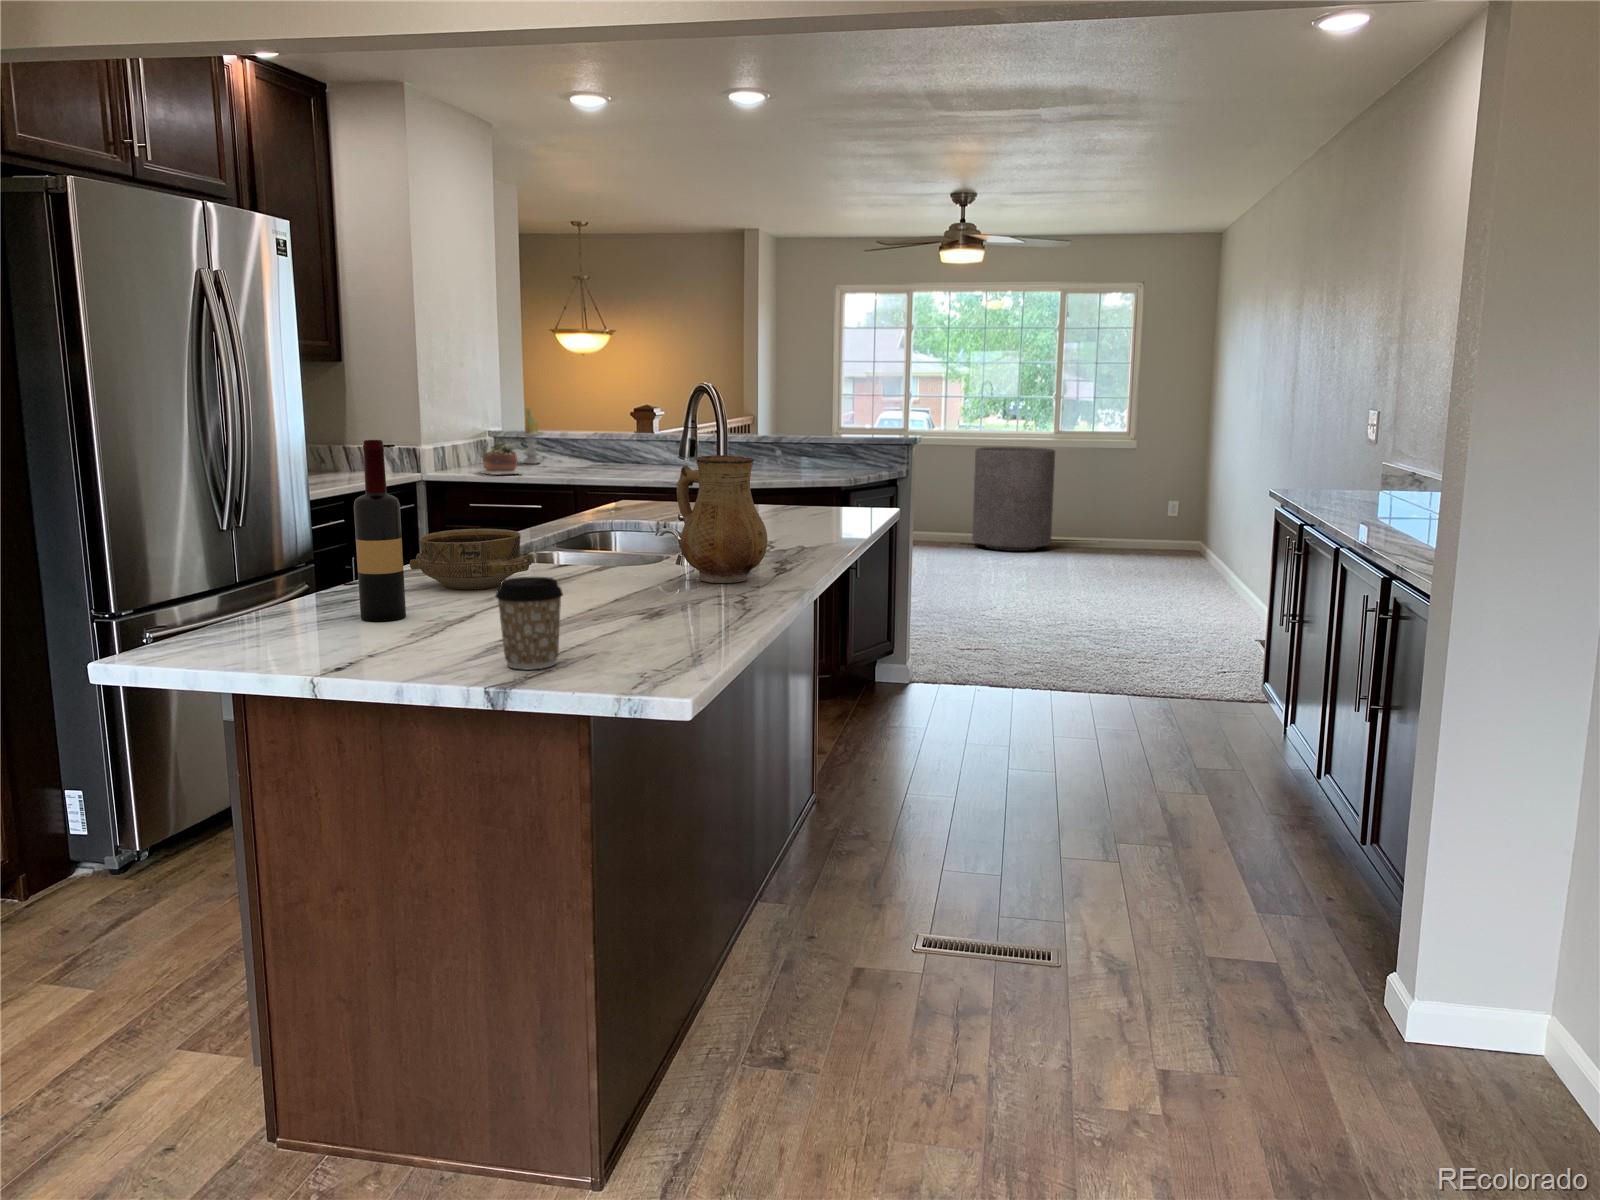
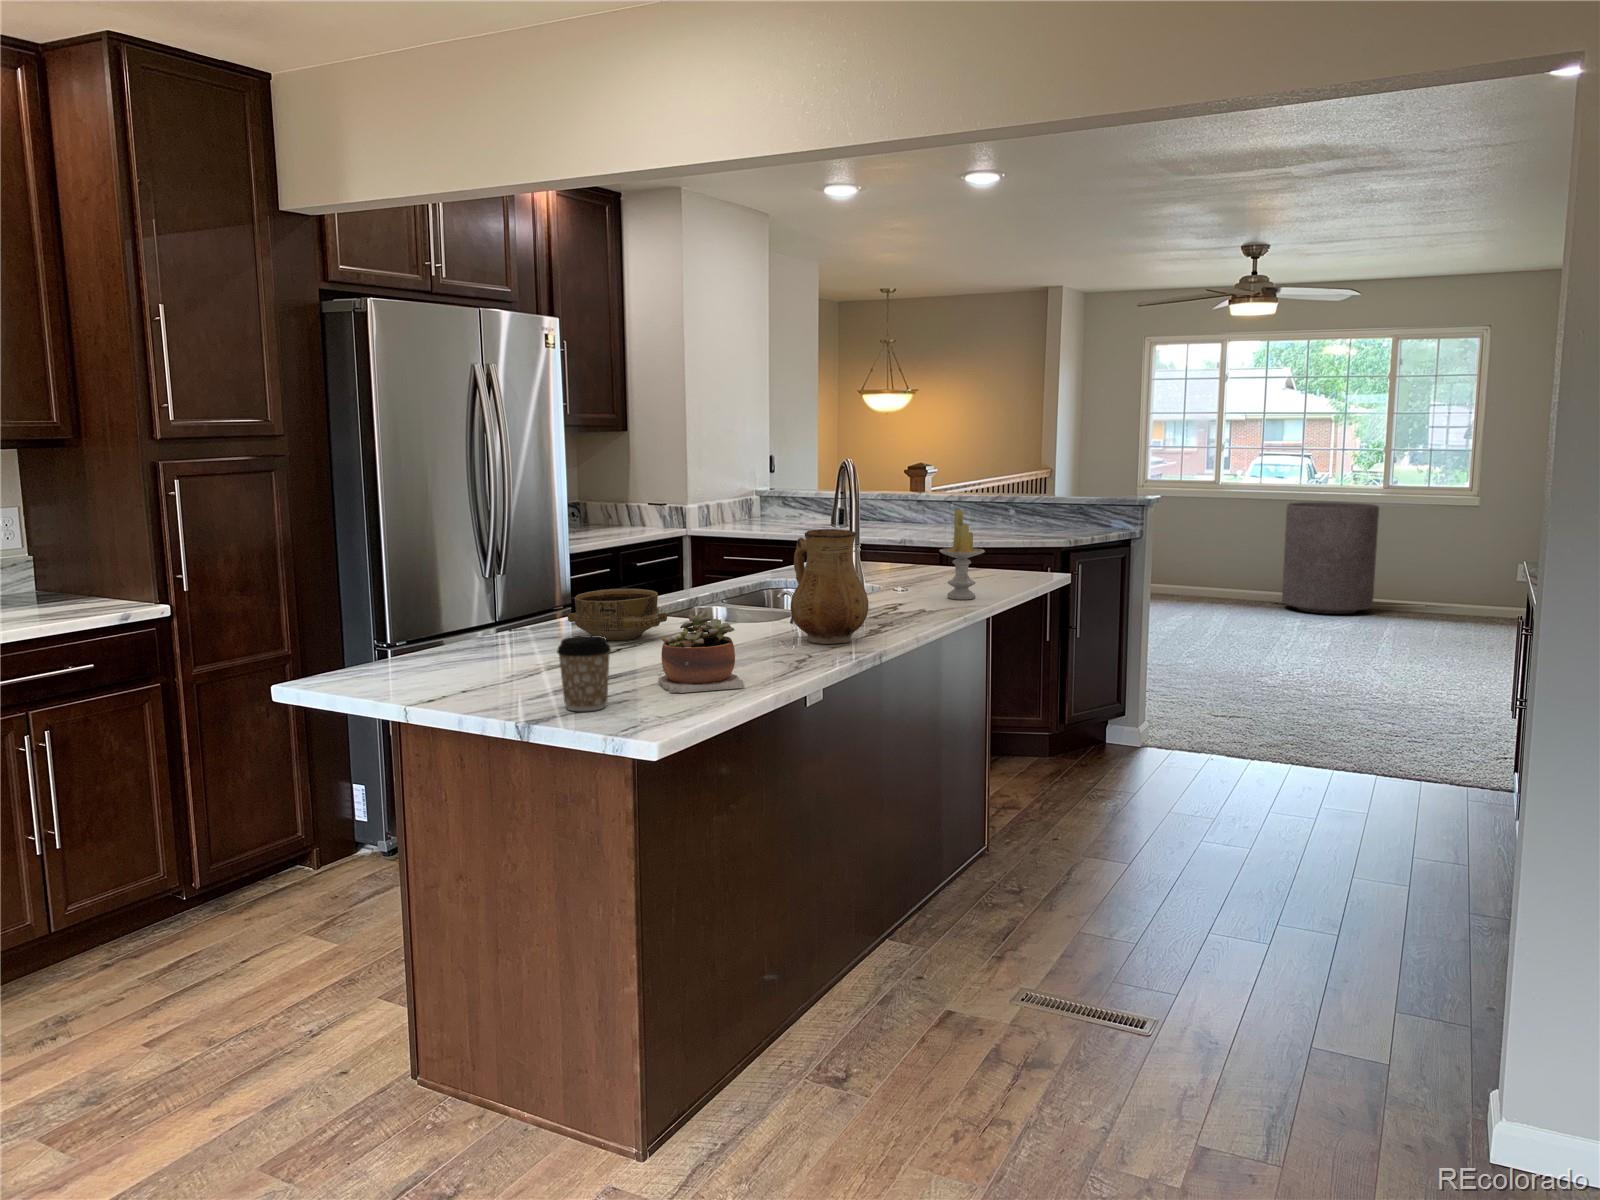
candle: present [518,407,544,463] -> present [939,509,985,599]
wine bottle: present [354,440,406,621] -> none [499,518,538,665]
succulent plant: present [482,442,522,475] -> present [658,612,744,693]

